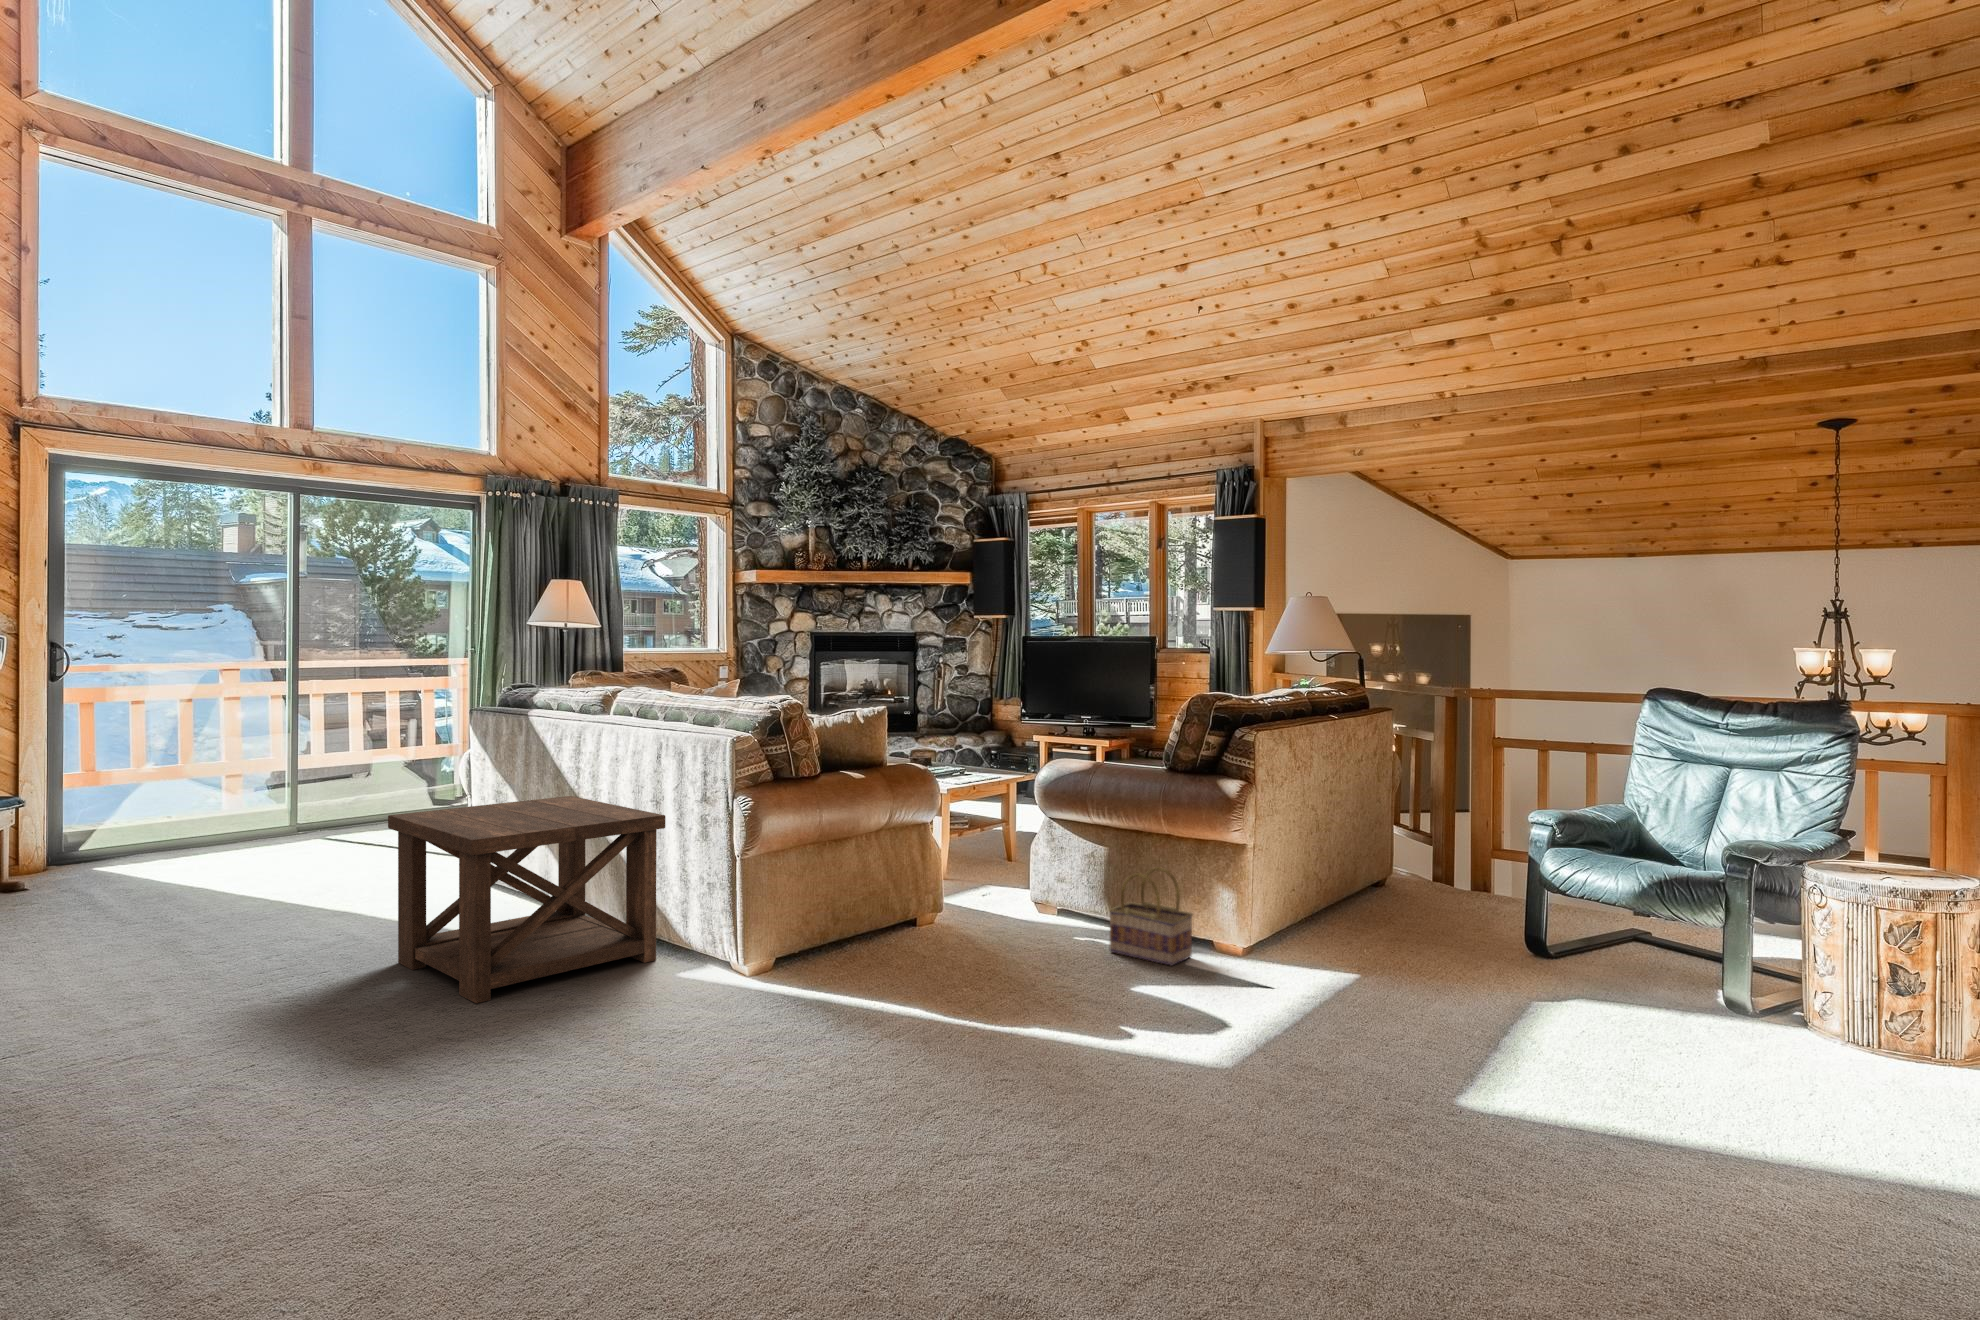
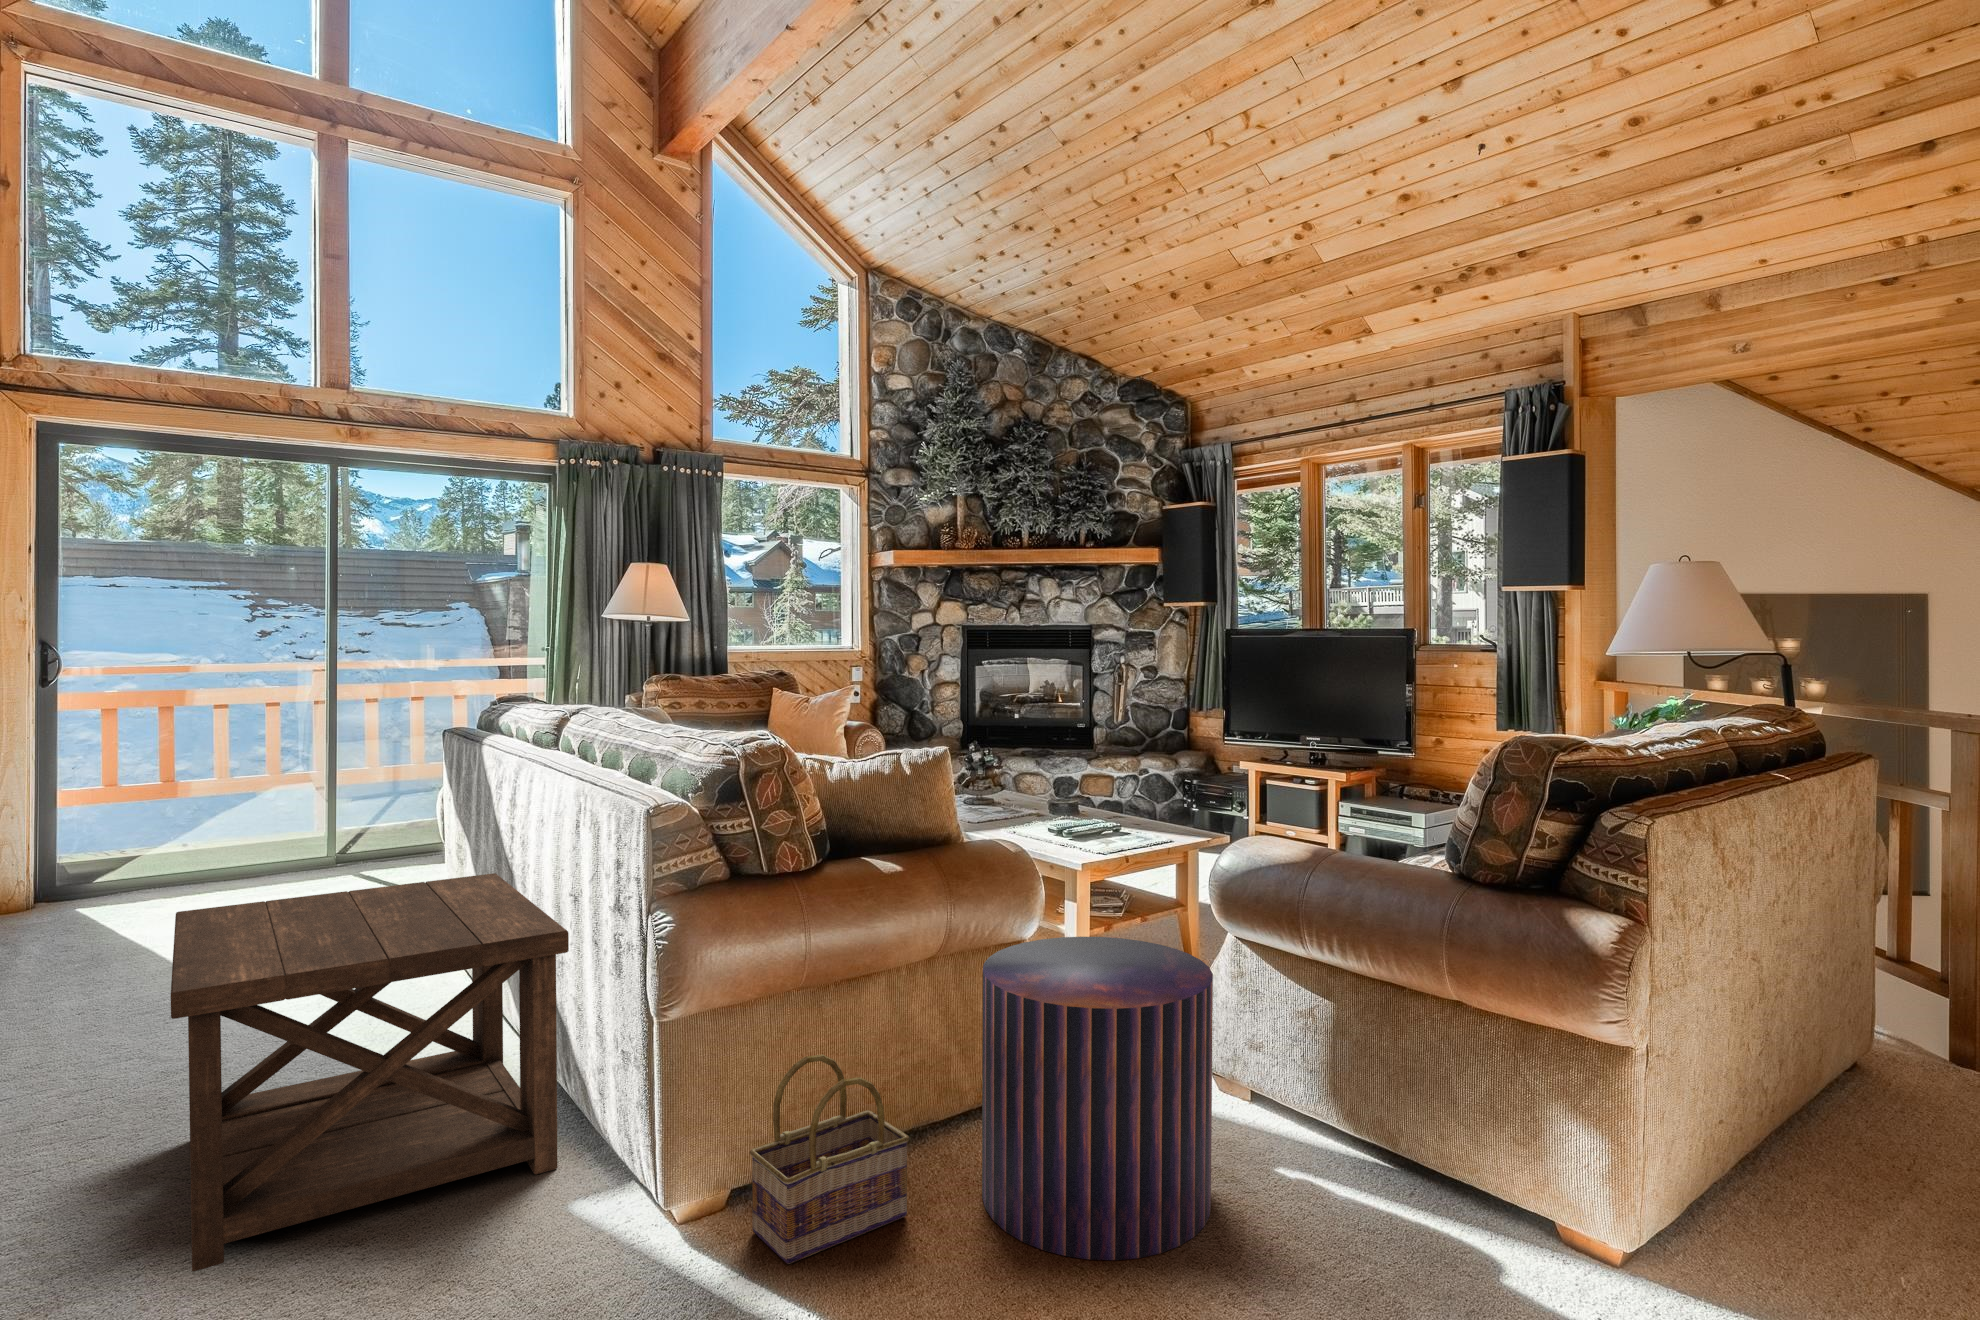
pouf: none [914,815,1042,971] -> present [982,937,1213,1260]
basket: present [1109,867,1193,965] -> present [750,1054,909,1264]

